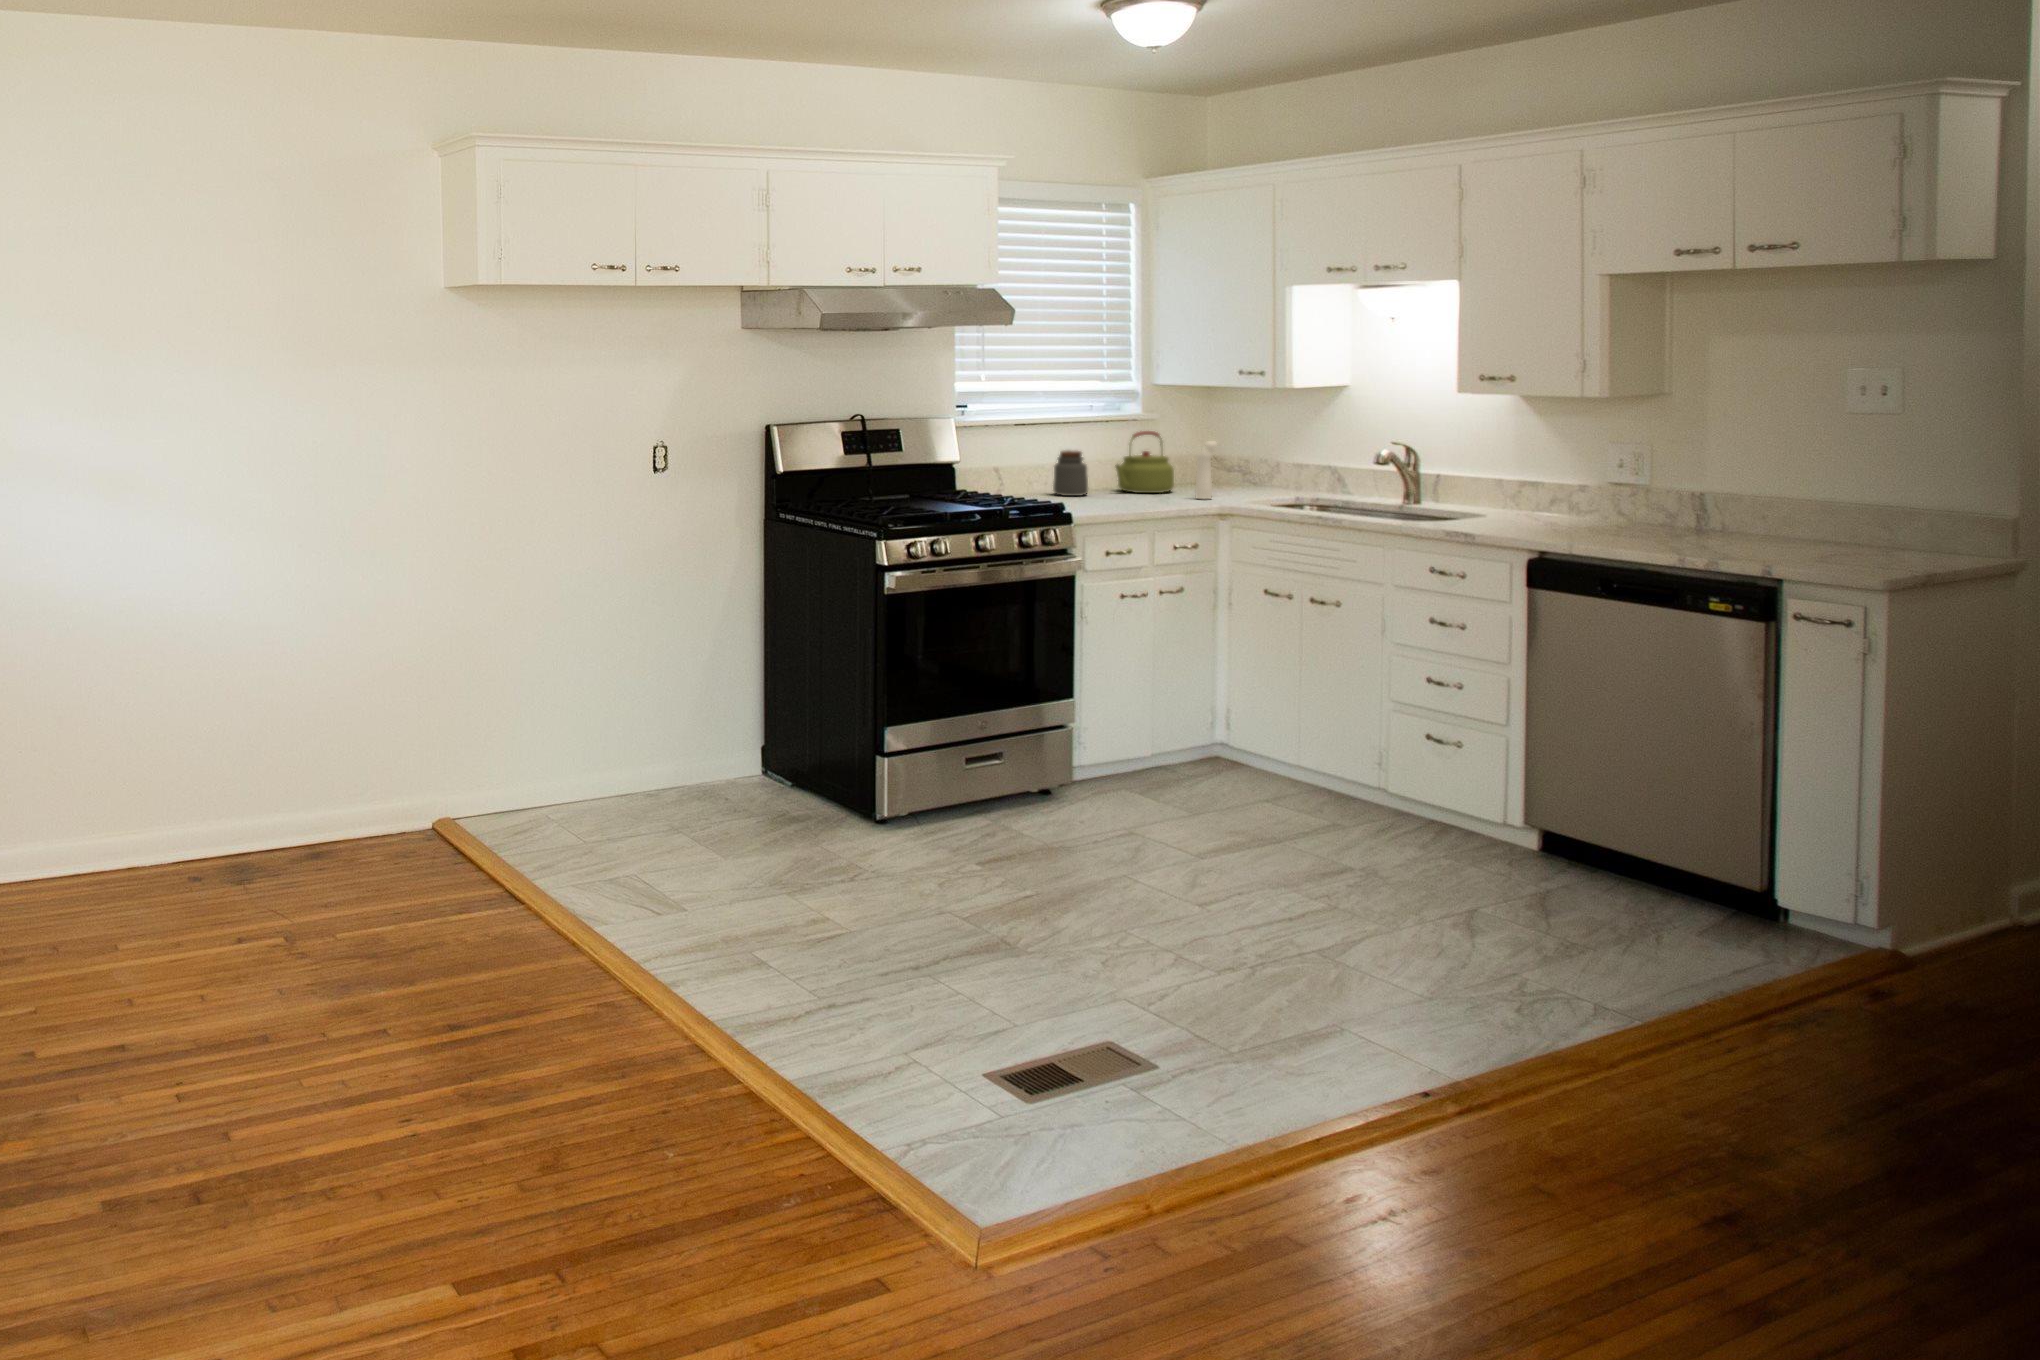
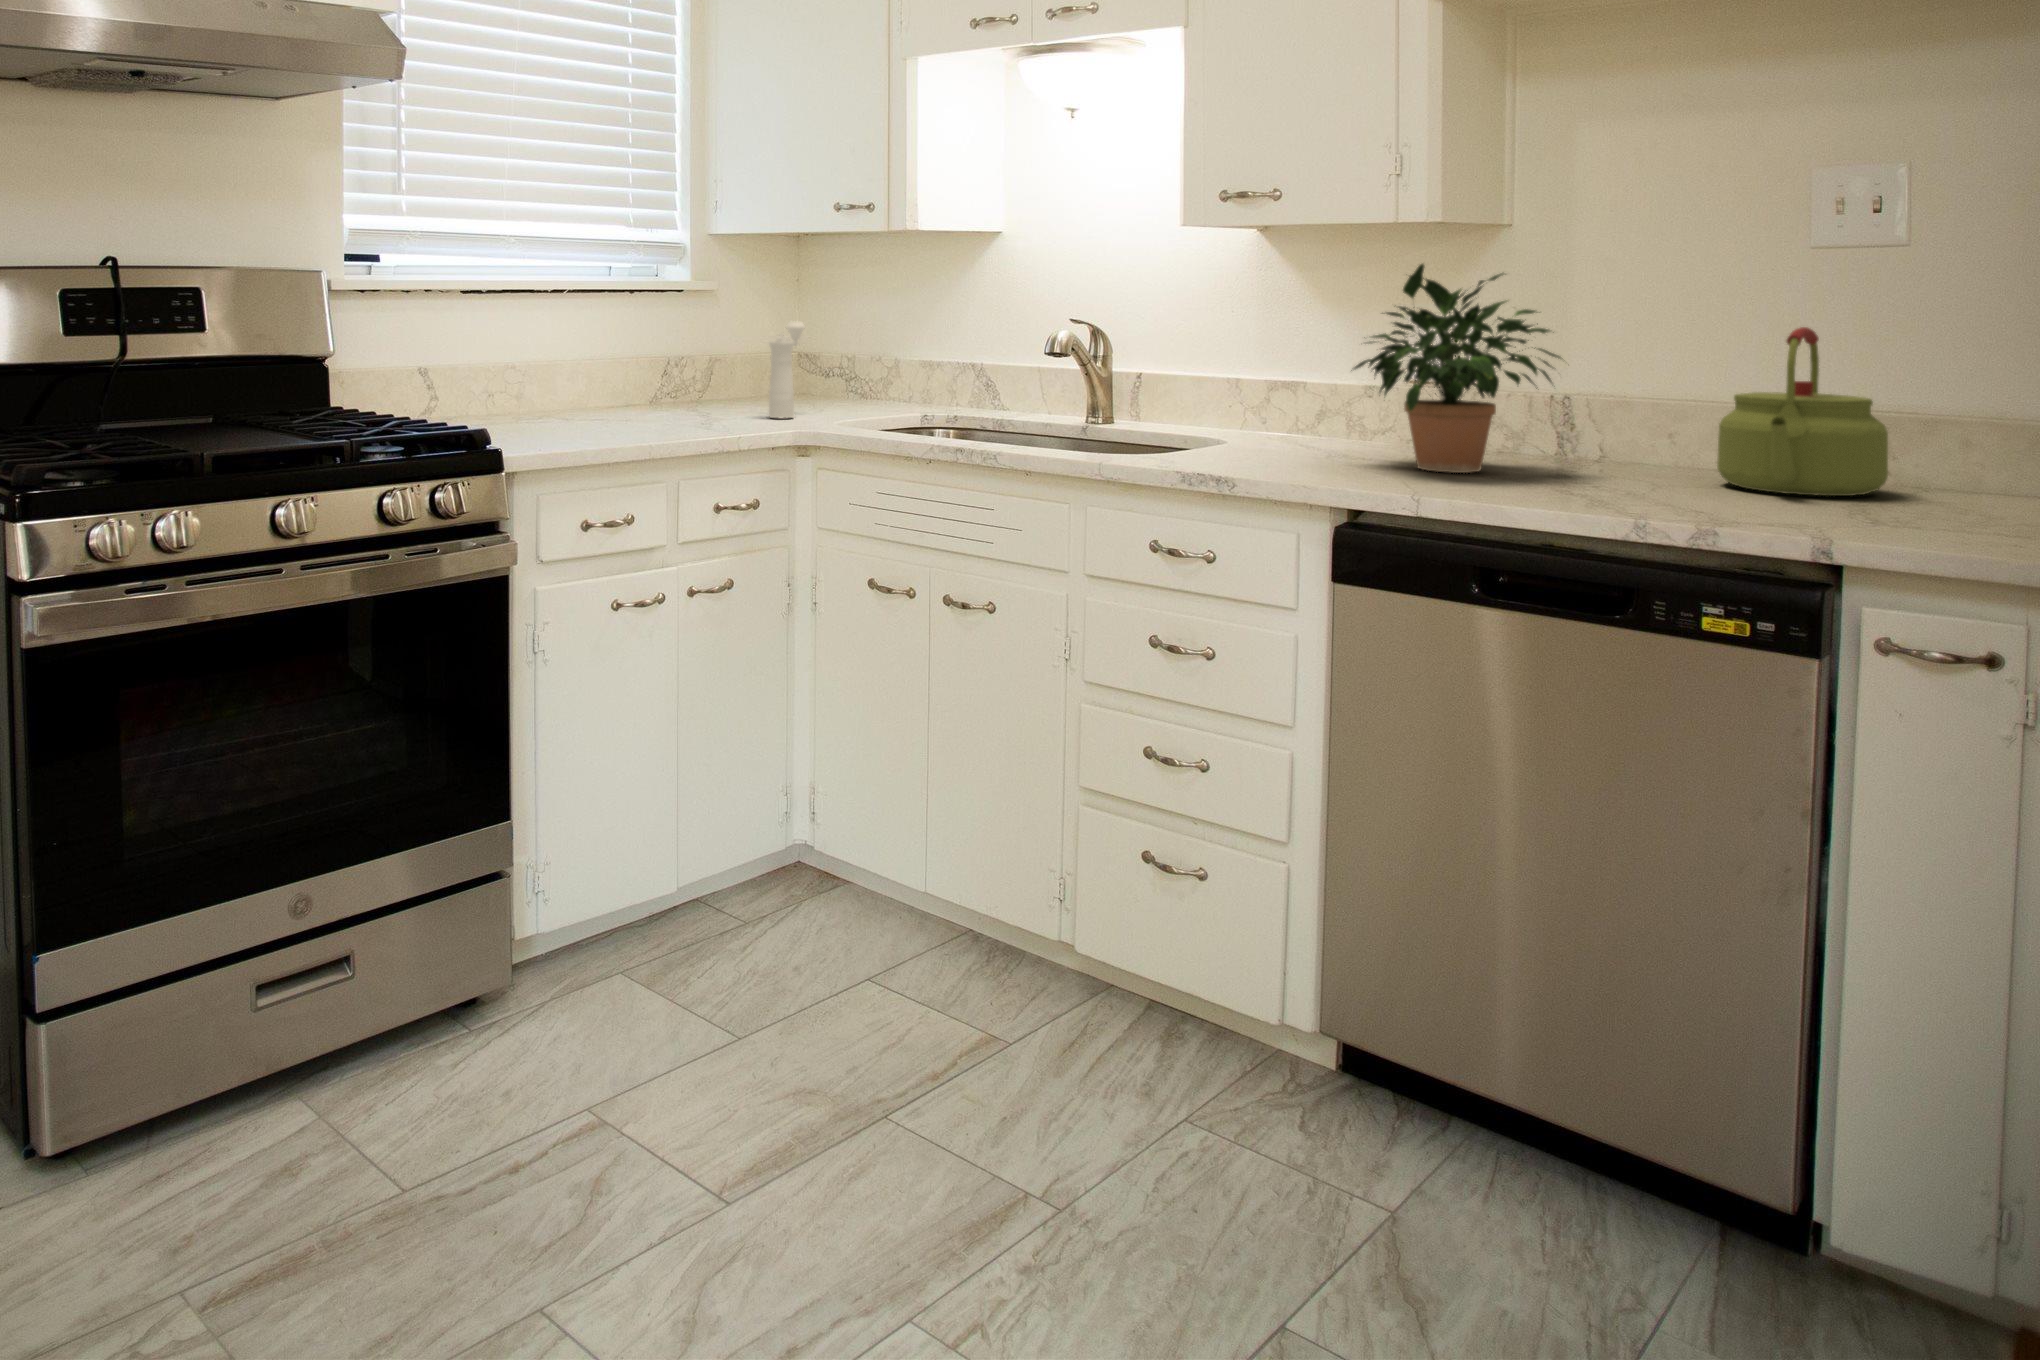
potted plant: none [1556,424,1688,536] -> present [1351,264,1561,473]
kettle: present [1115,431,1174,493] -> present [1717,327,1888,496]
jar: present [1053,450,1088,496] -> none [546,339,603,416]

